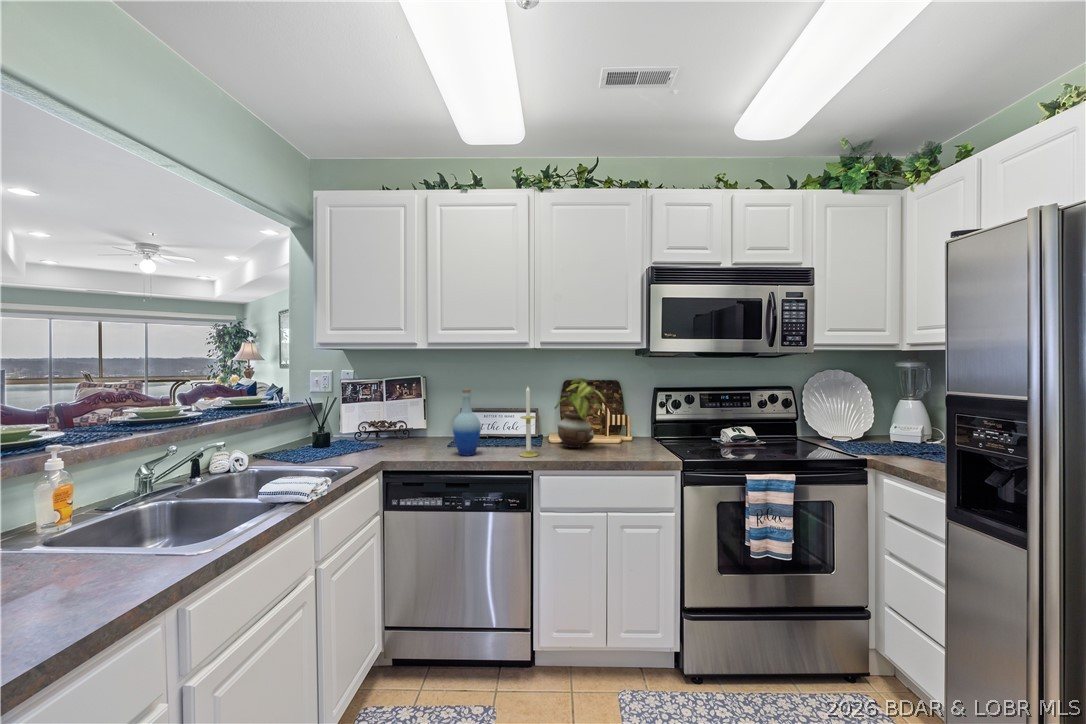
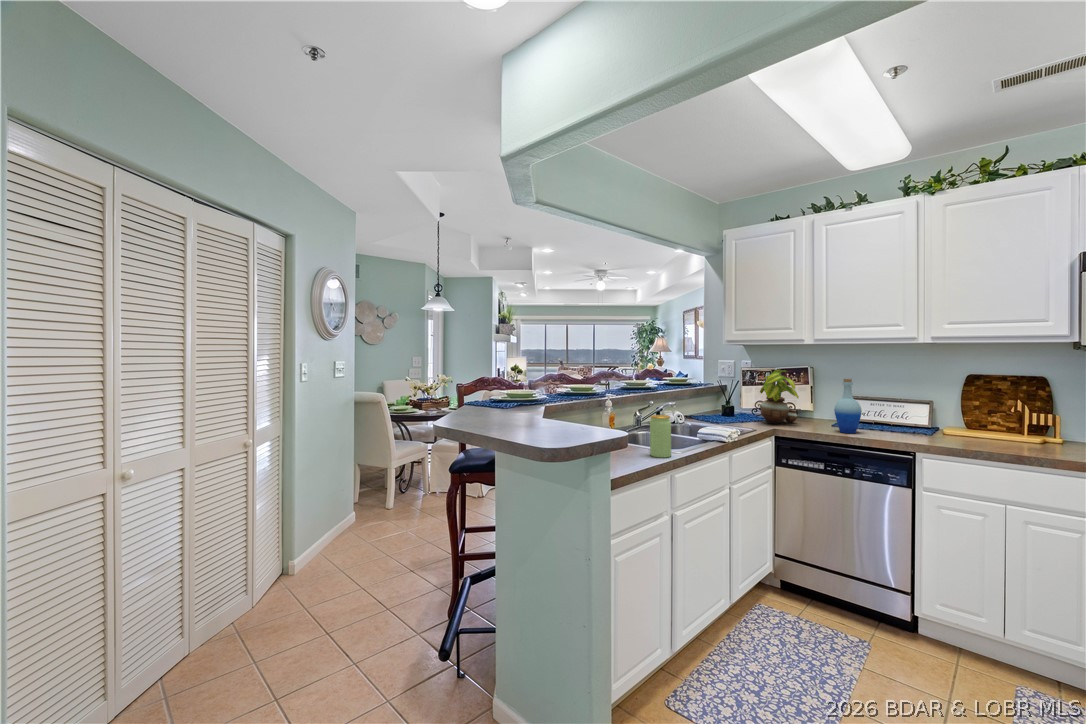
potted plant: present [555,378,606,448] -> present [760,369,799,424]
candle: present [520,387,538,457] -> none [900,377,921,440]
jar: none [105,484,167,587] -> present [650,415,671,458]

